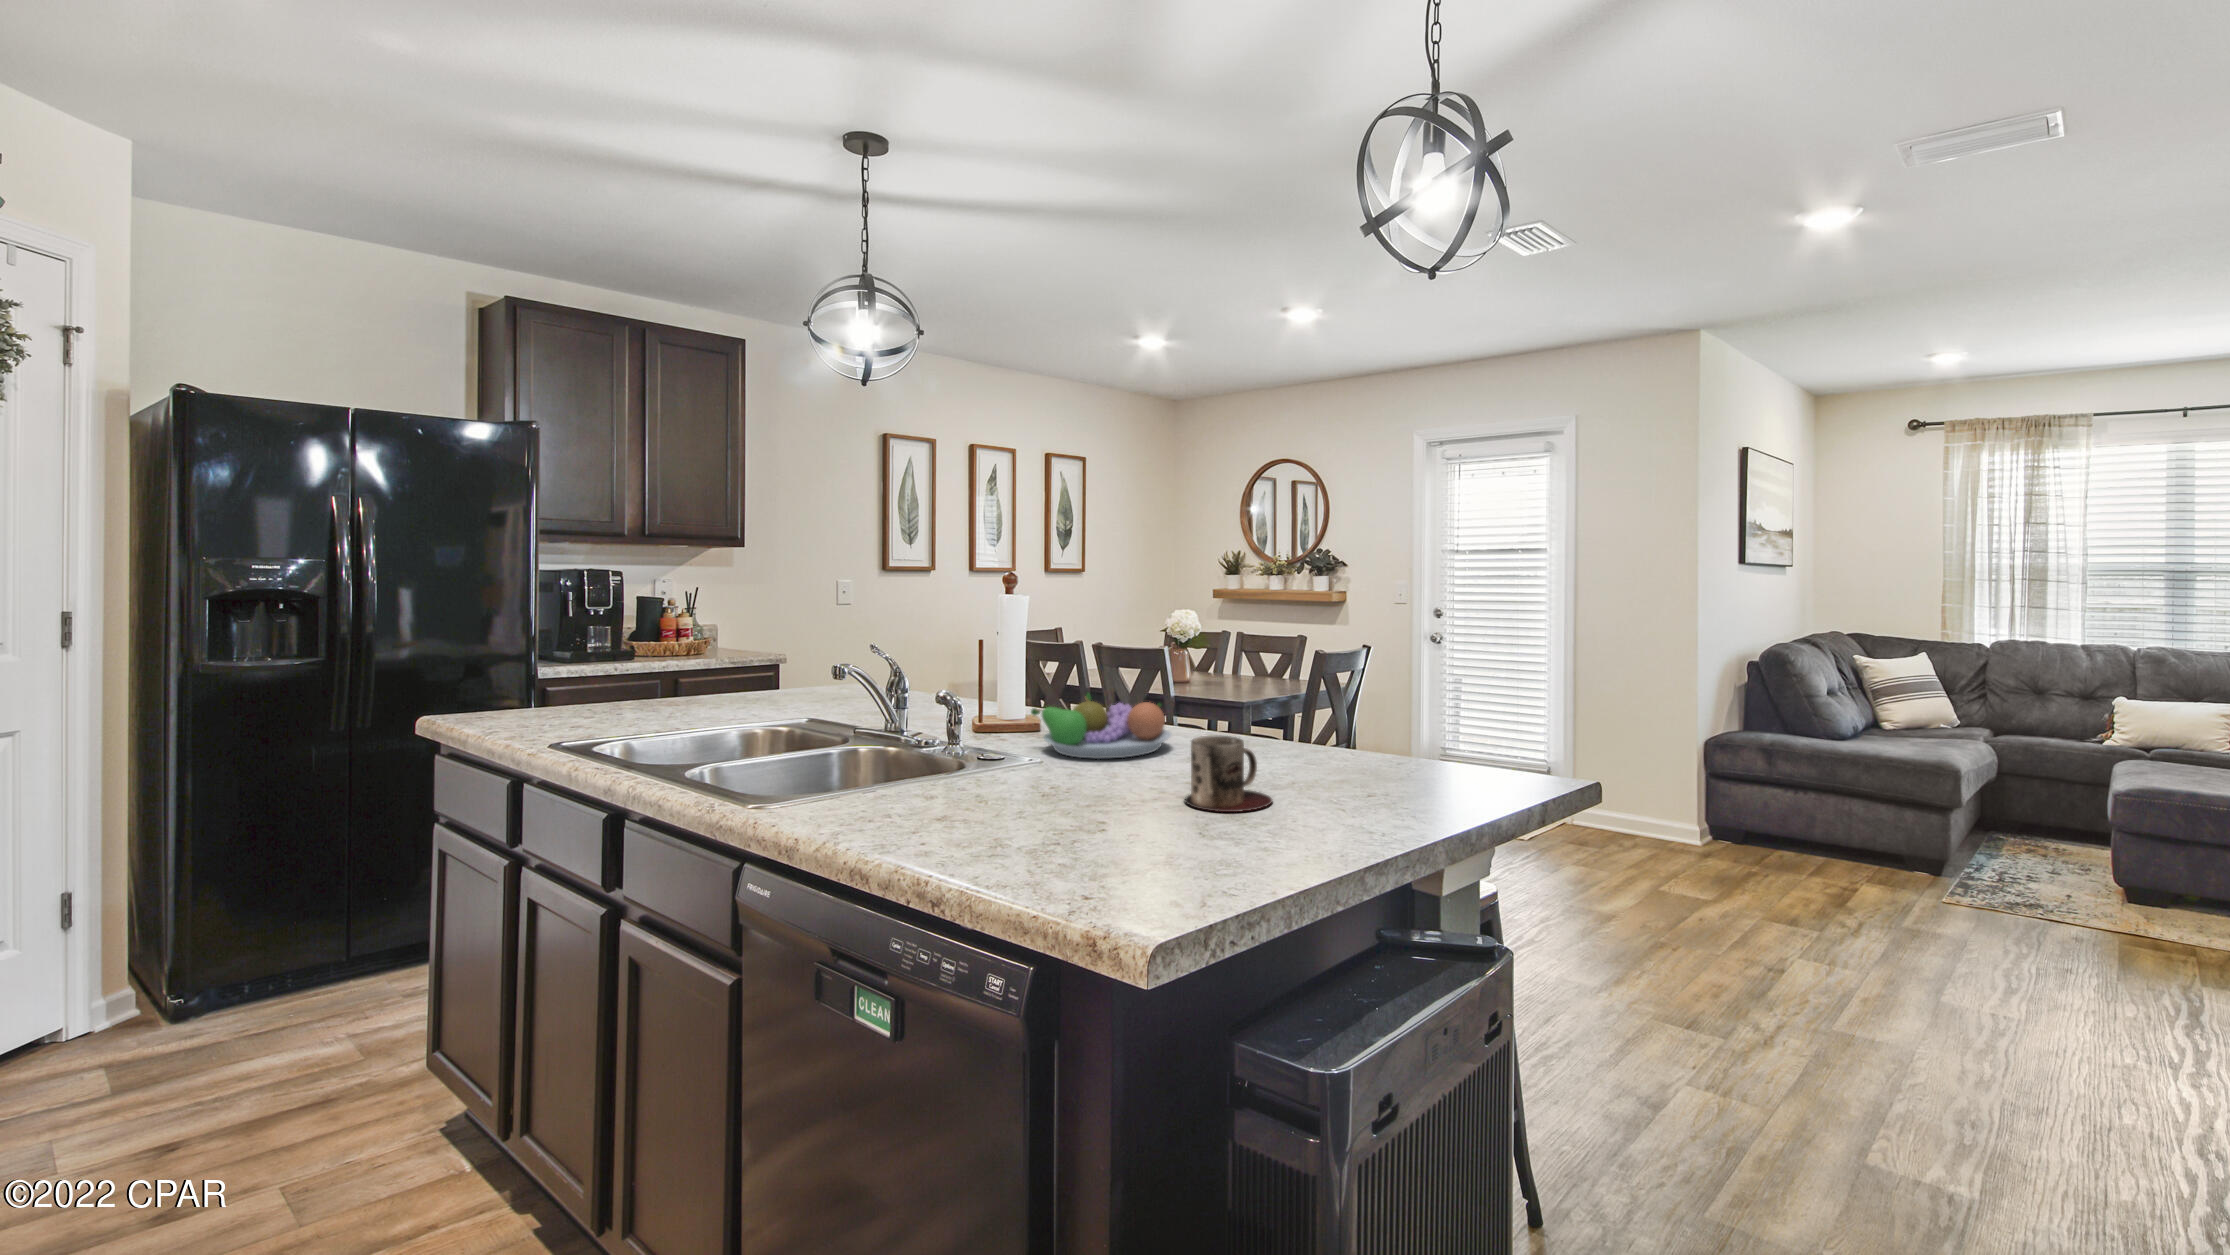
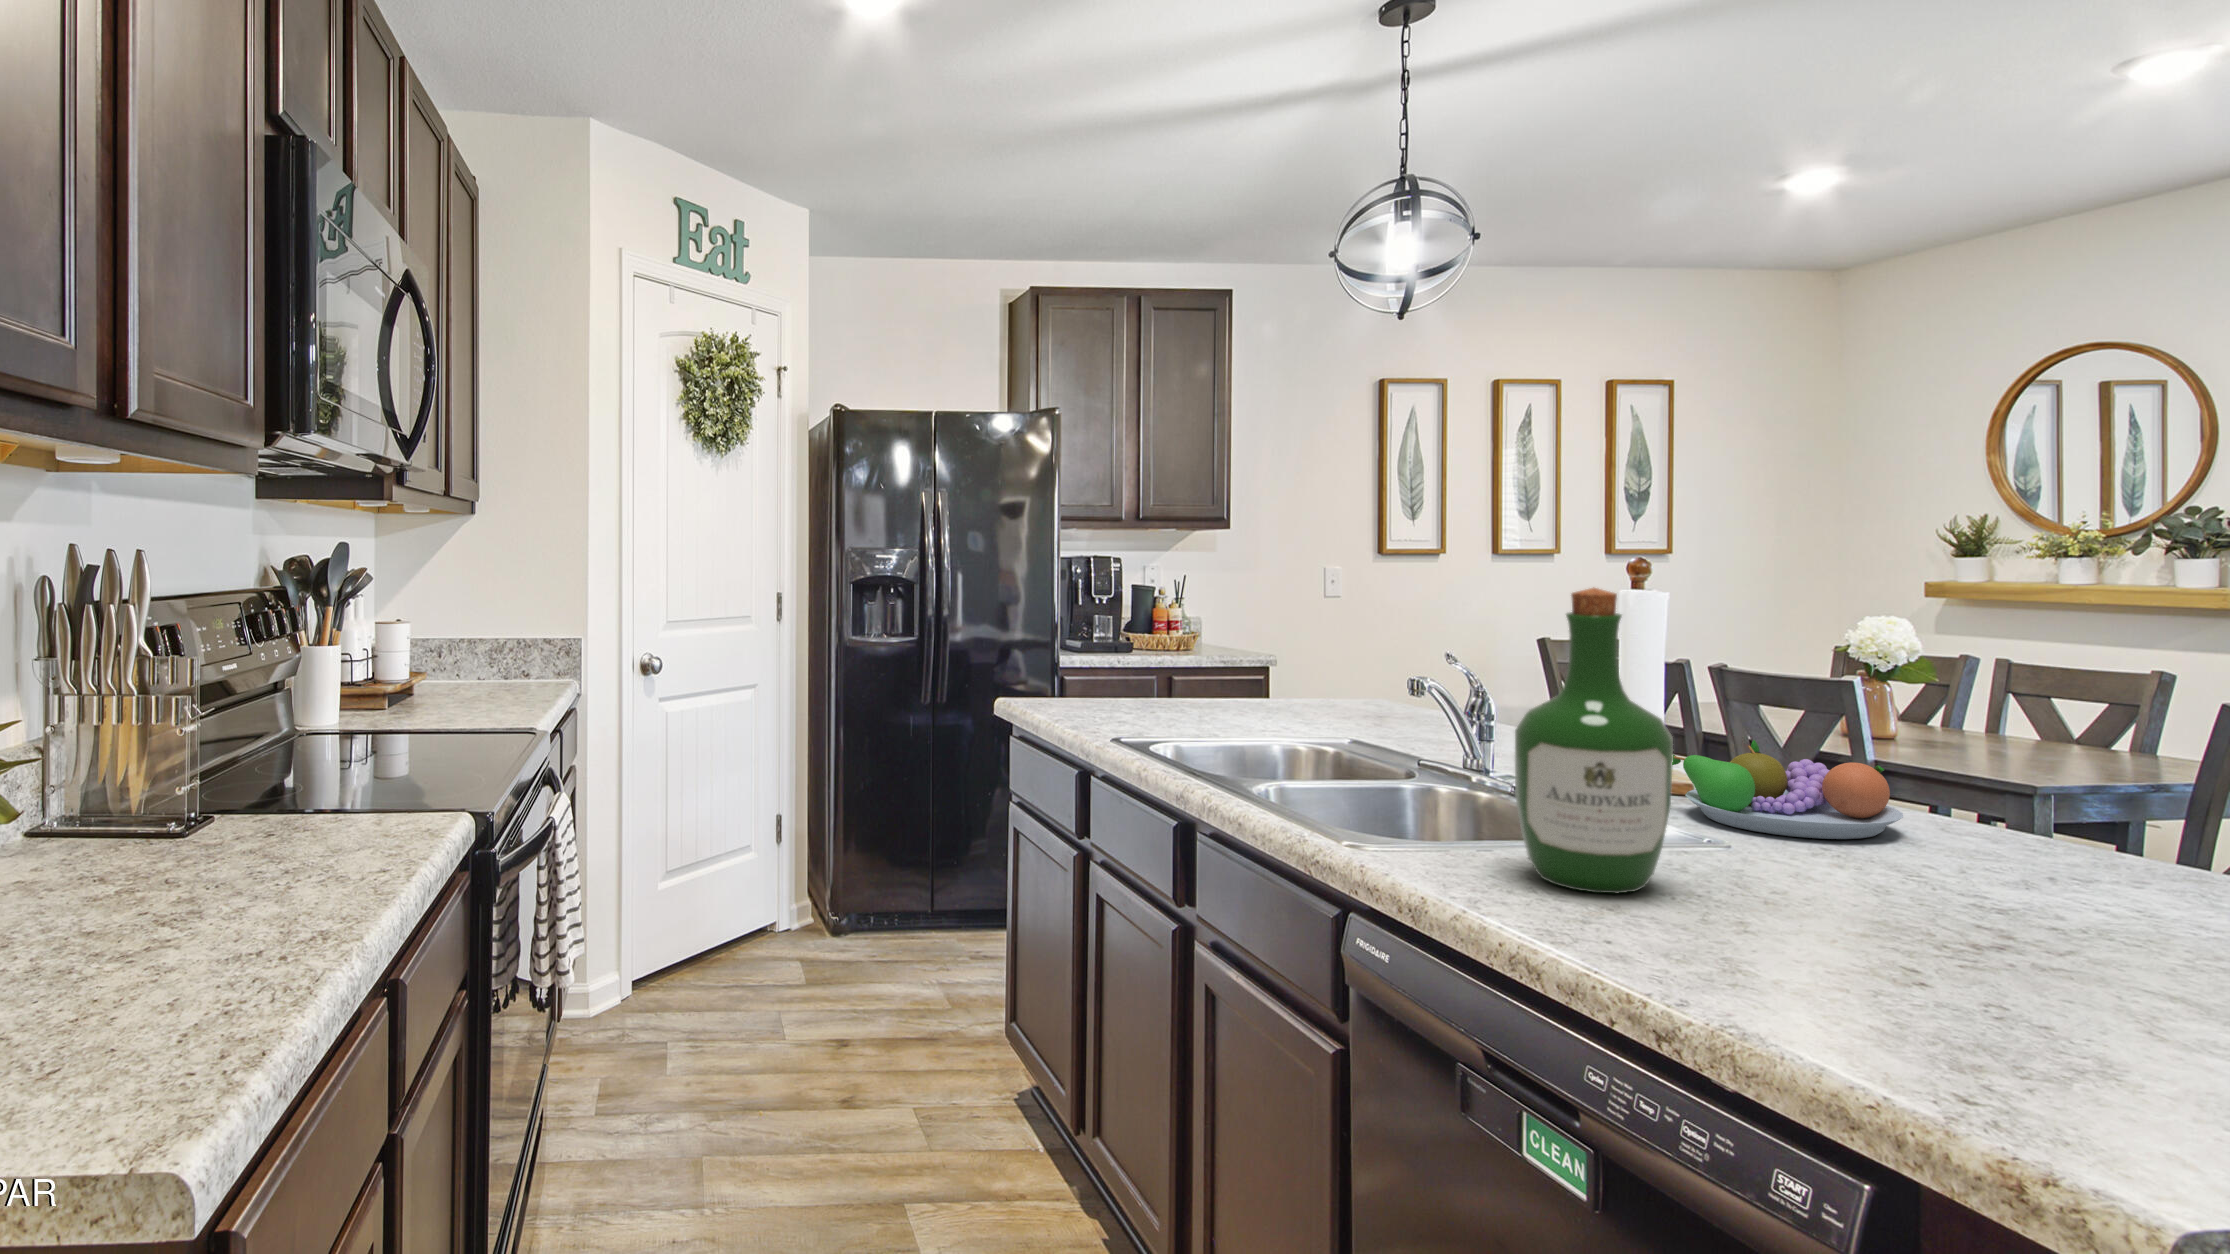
wine bottle: none [888,578,1011,829] -> present [1515,587,1673,893]
mug: present [1185,736,1272,812] -> none [1947,823,2123,945]

